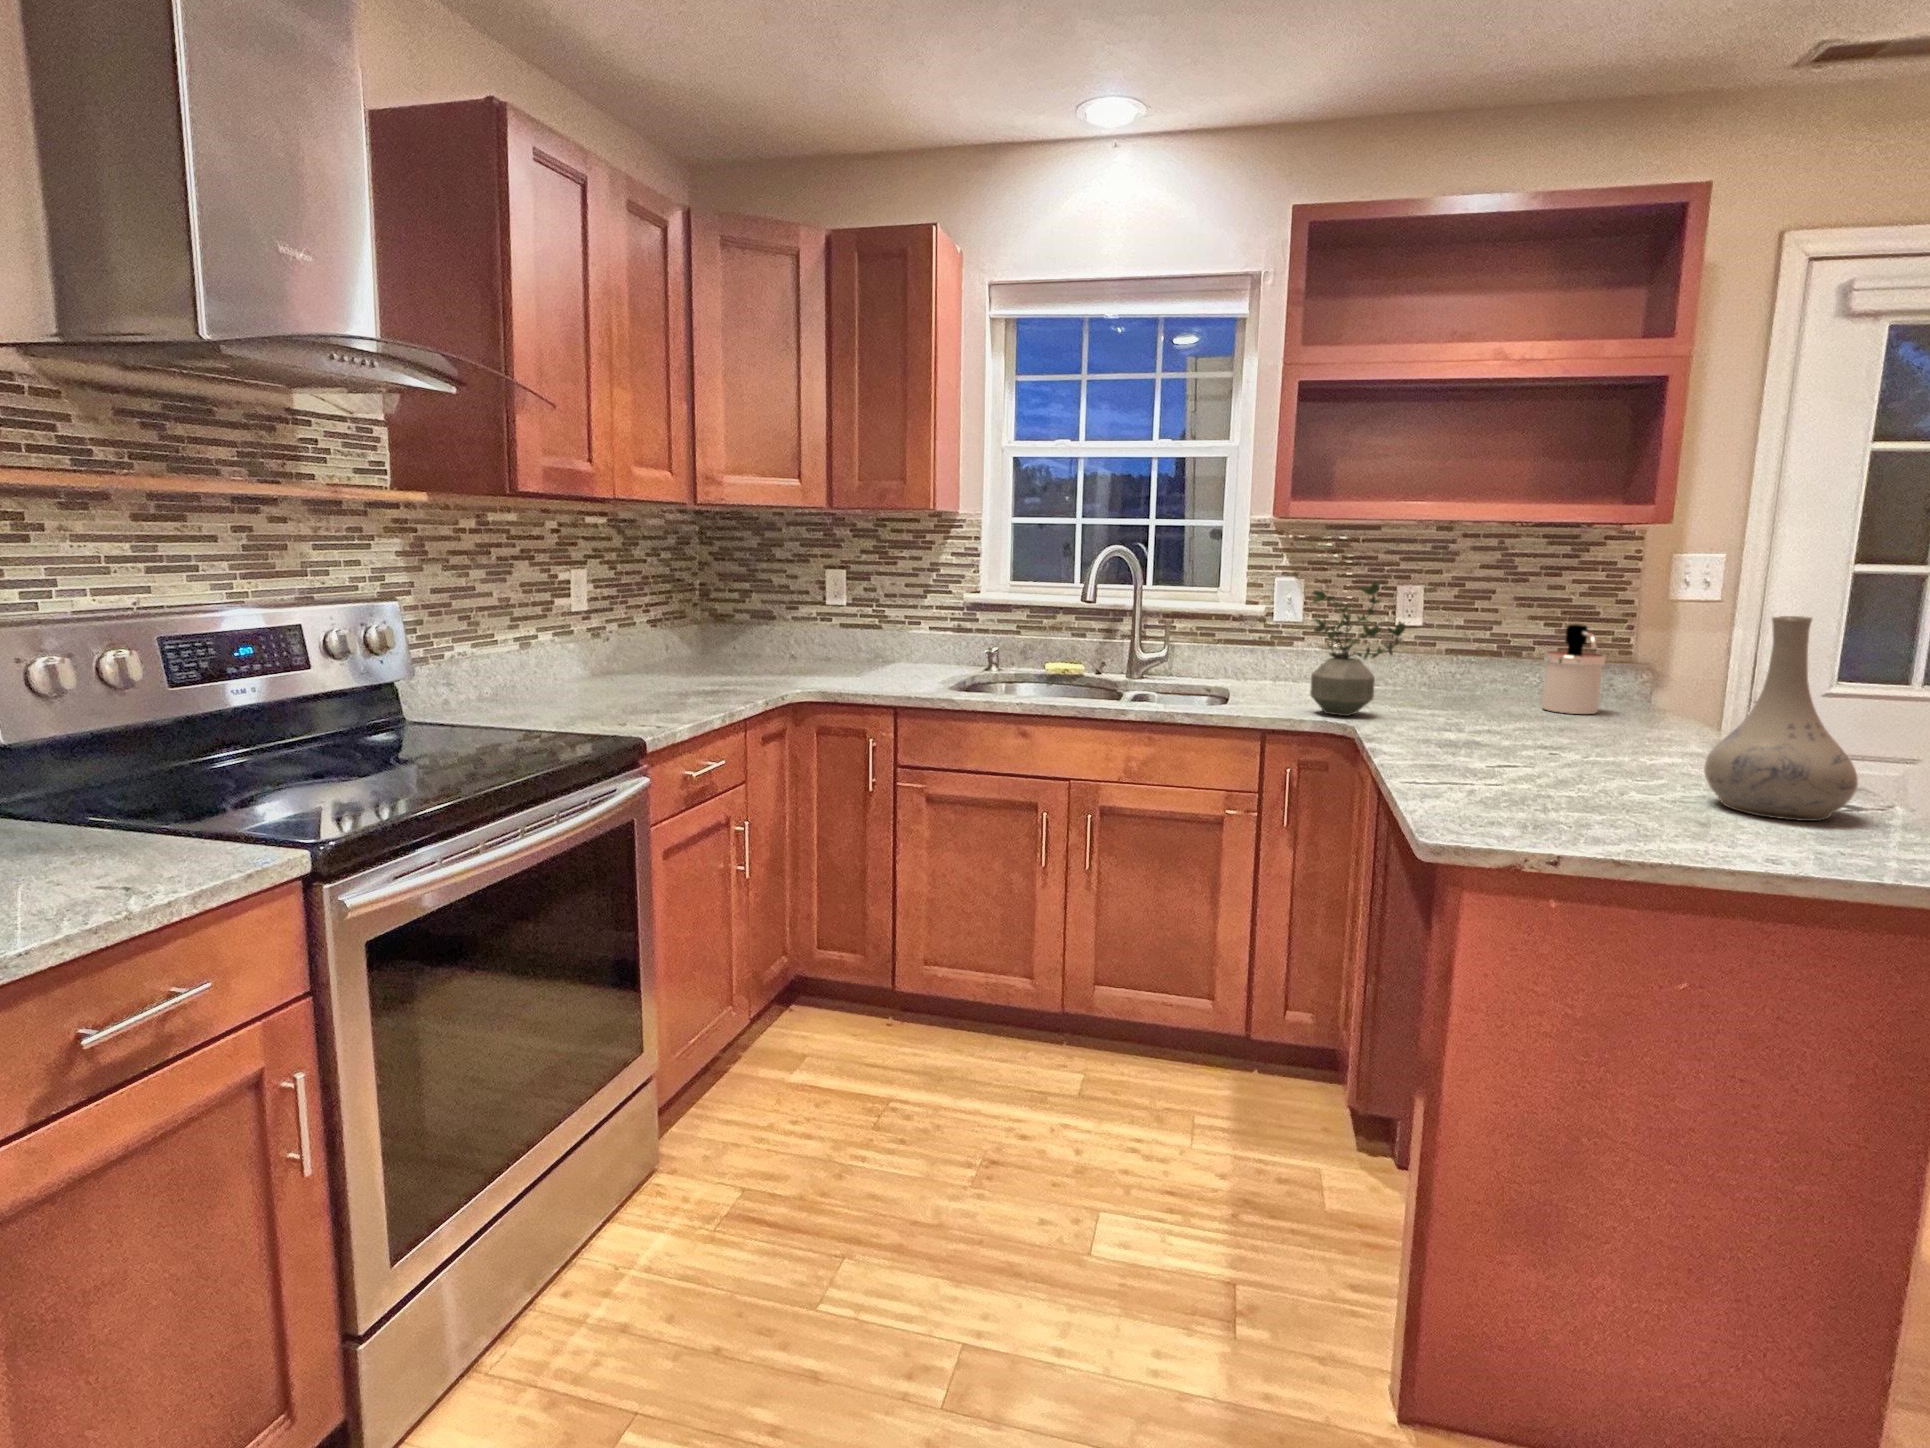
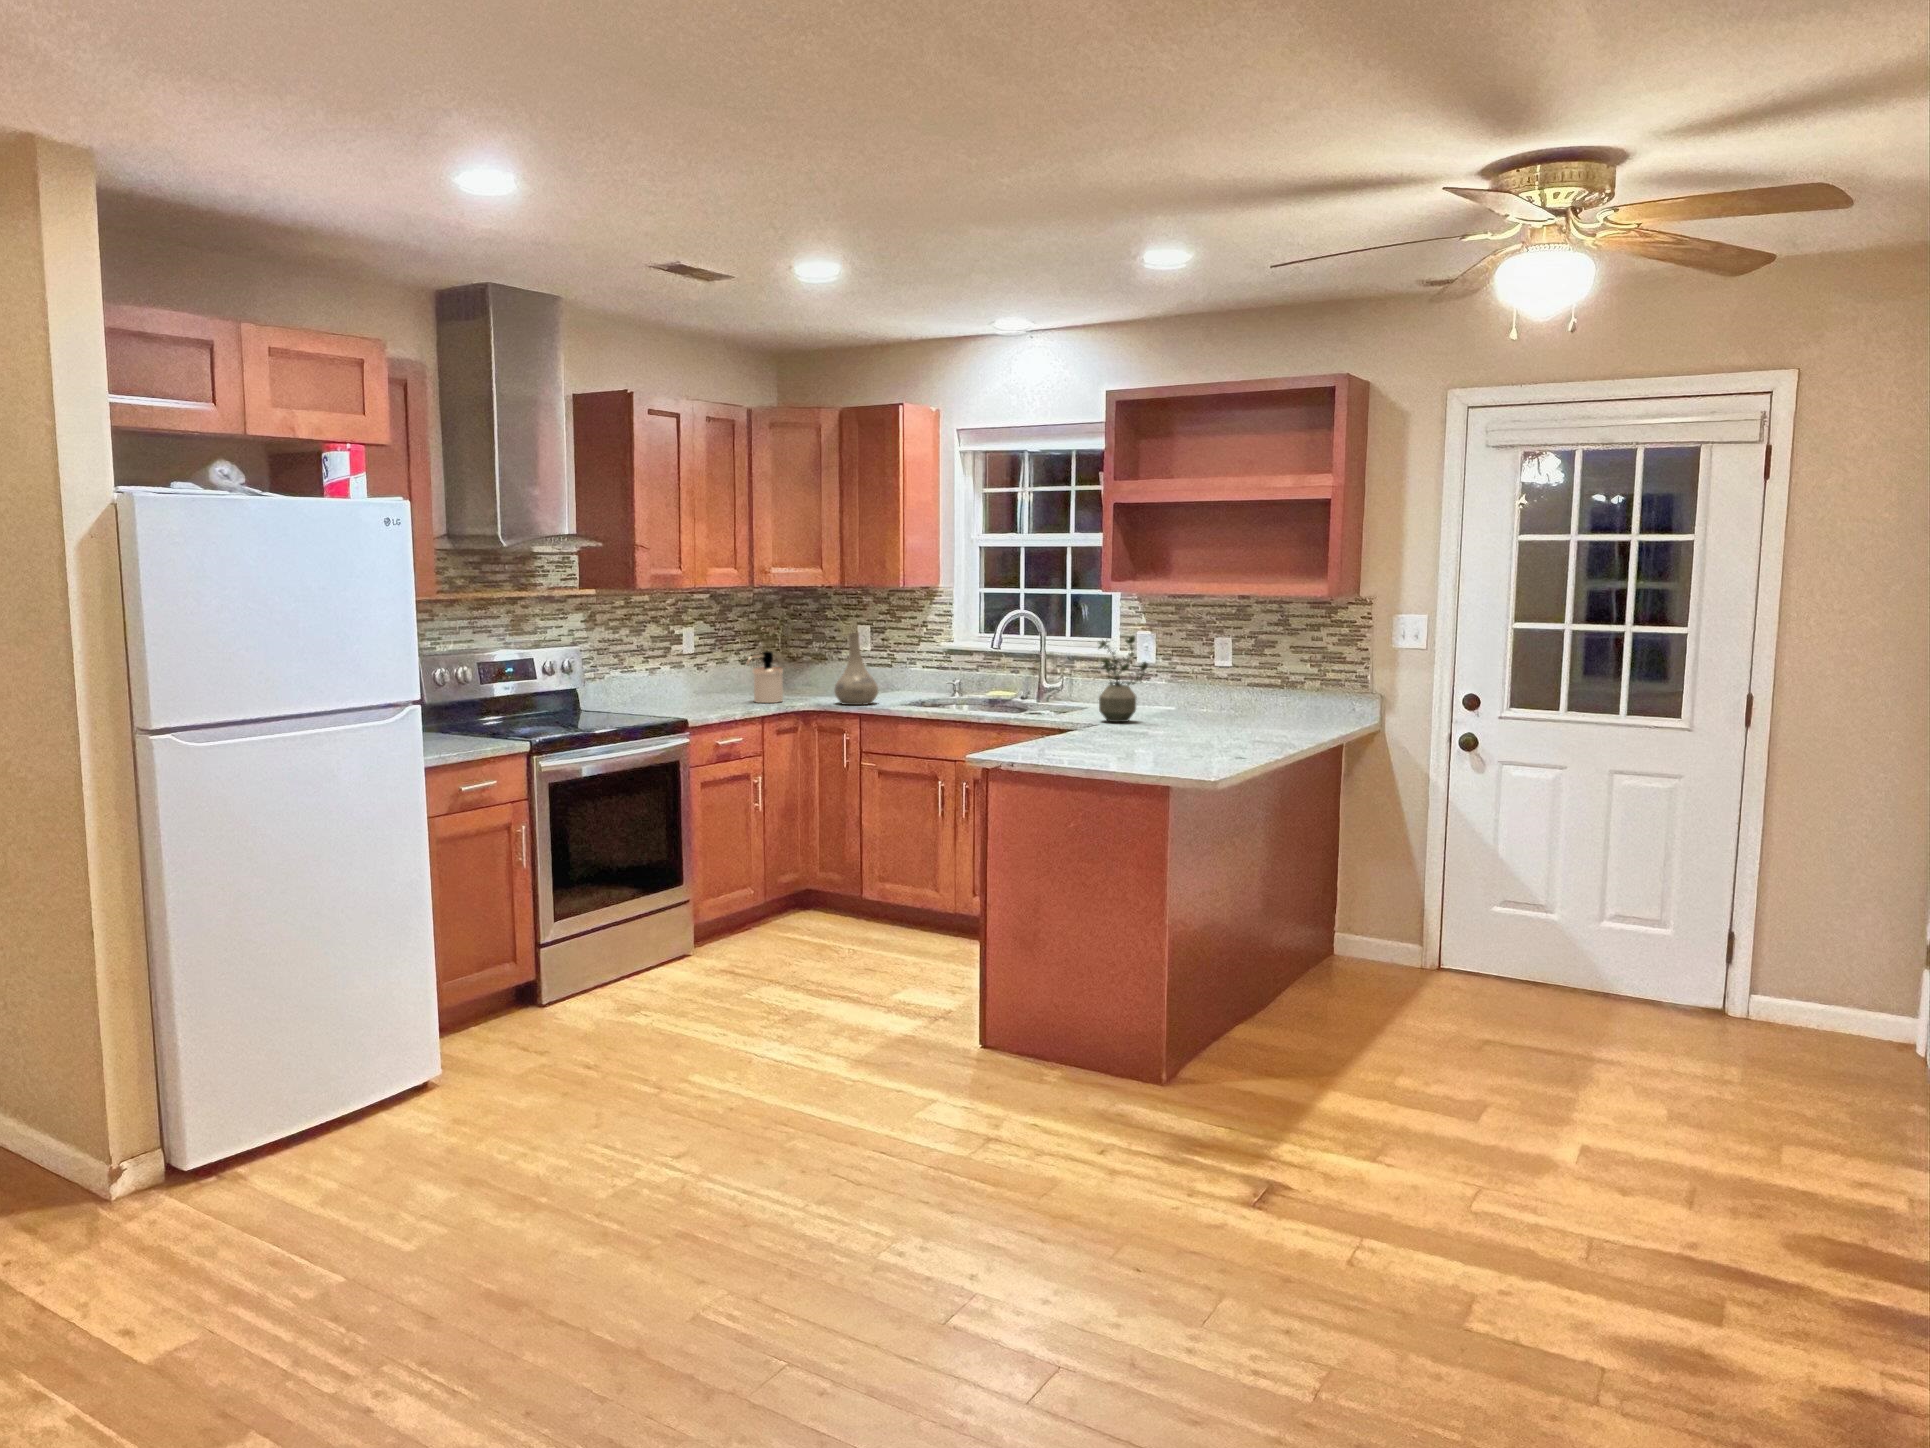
vase: present [1704,616,1858,821] -> present [834,632,878,705]
soap dispenser: present [1542,624,1605,714] -> present [747,651,783,703]

